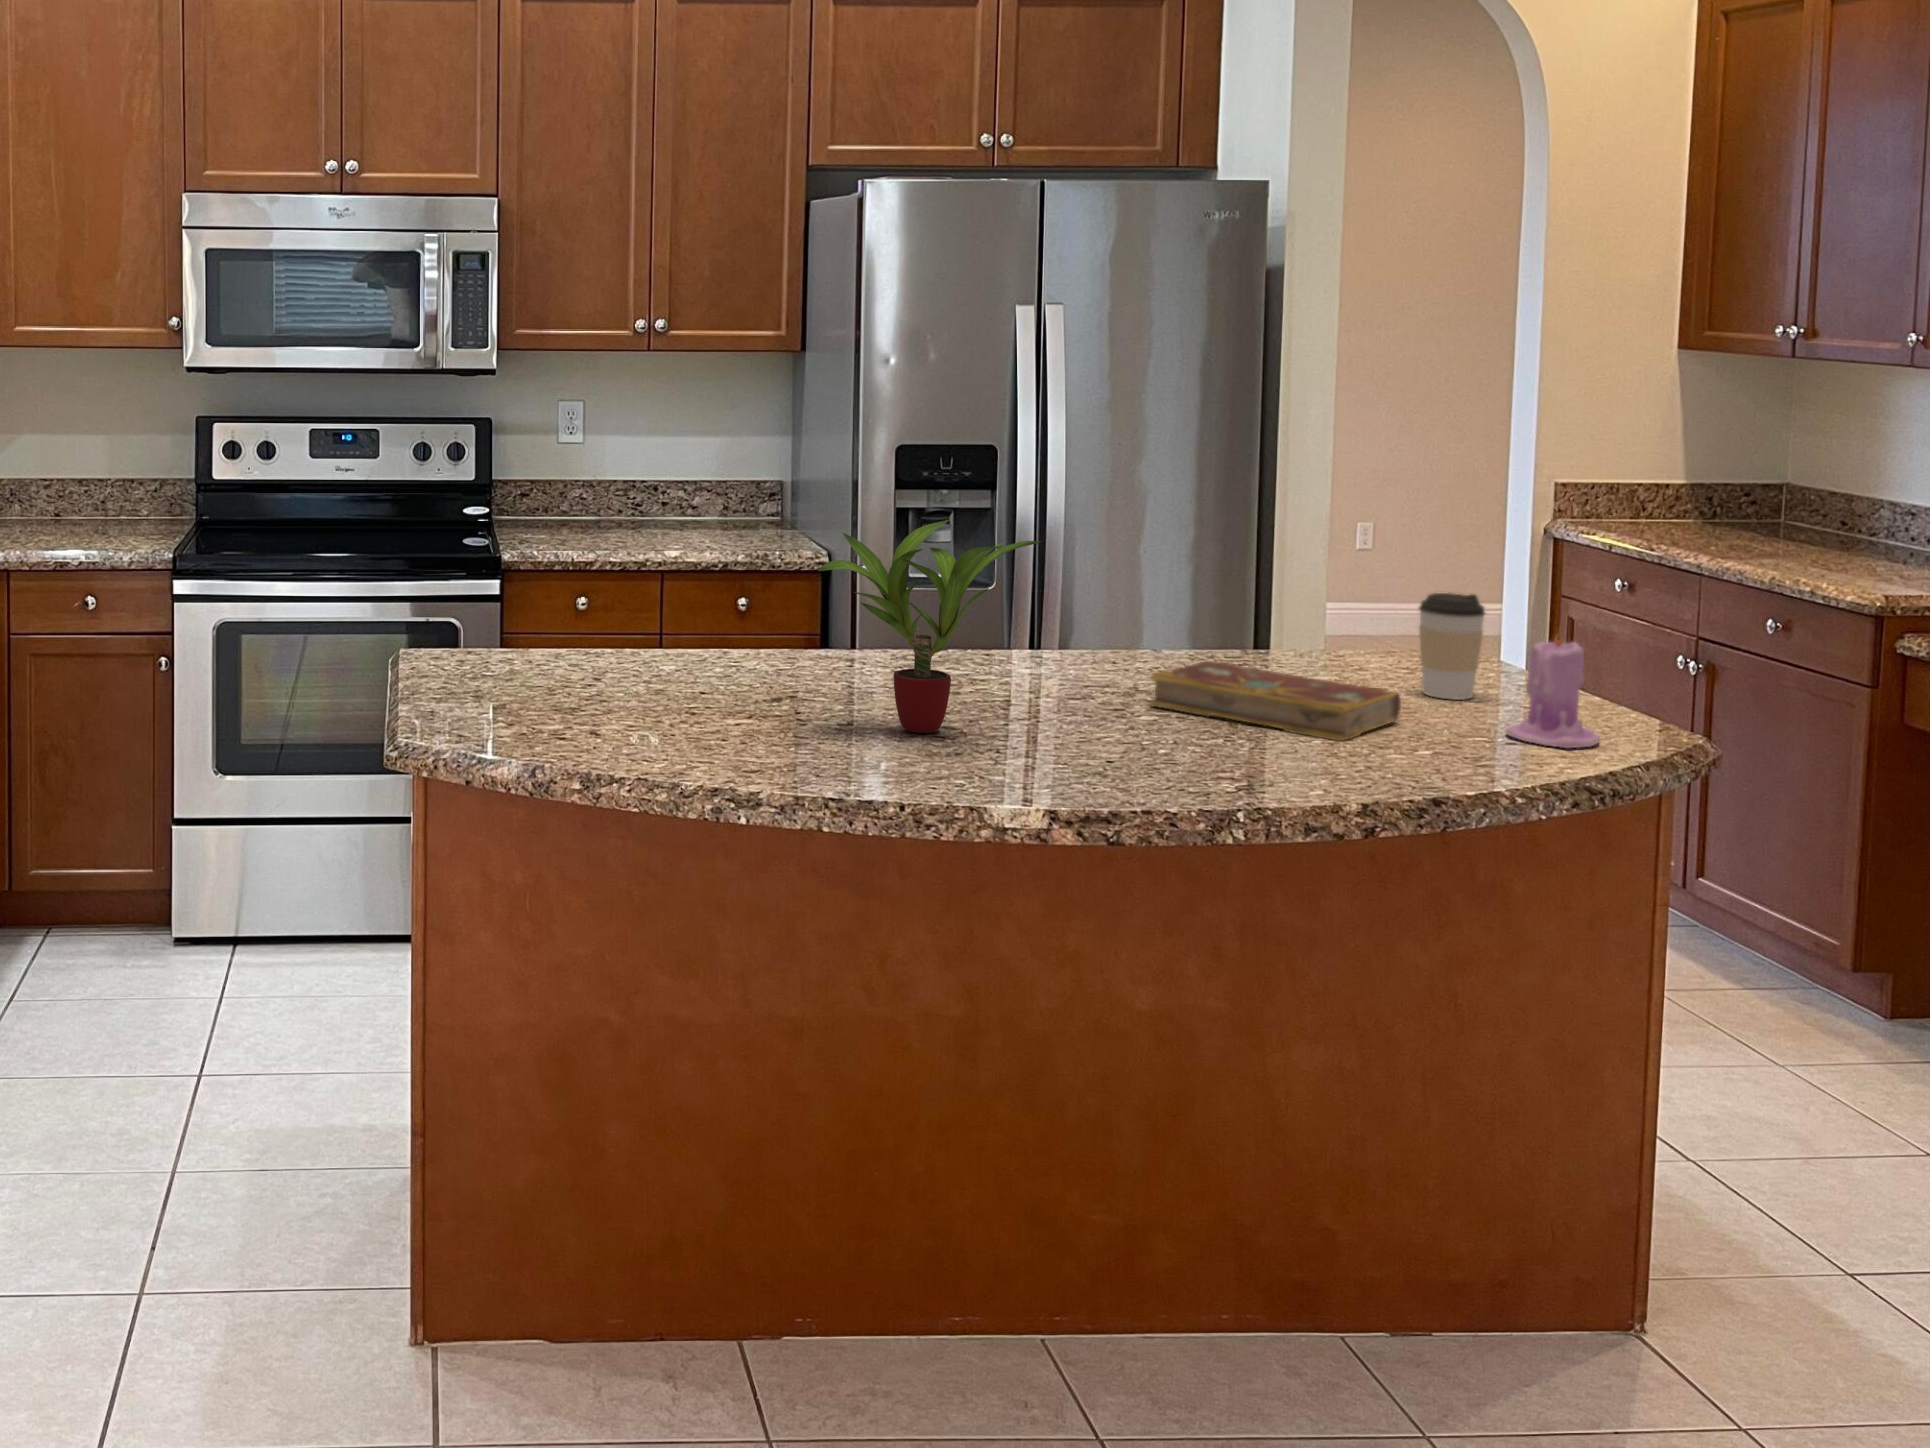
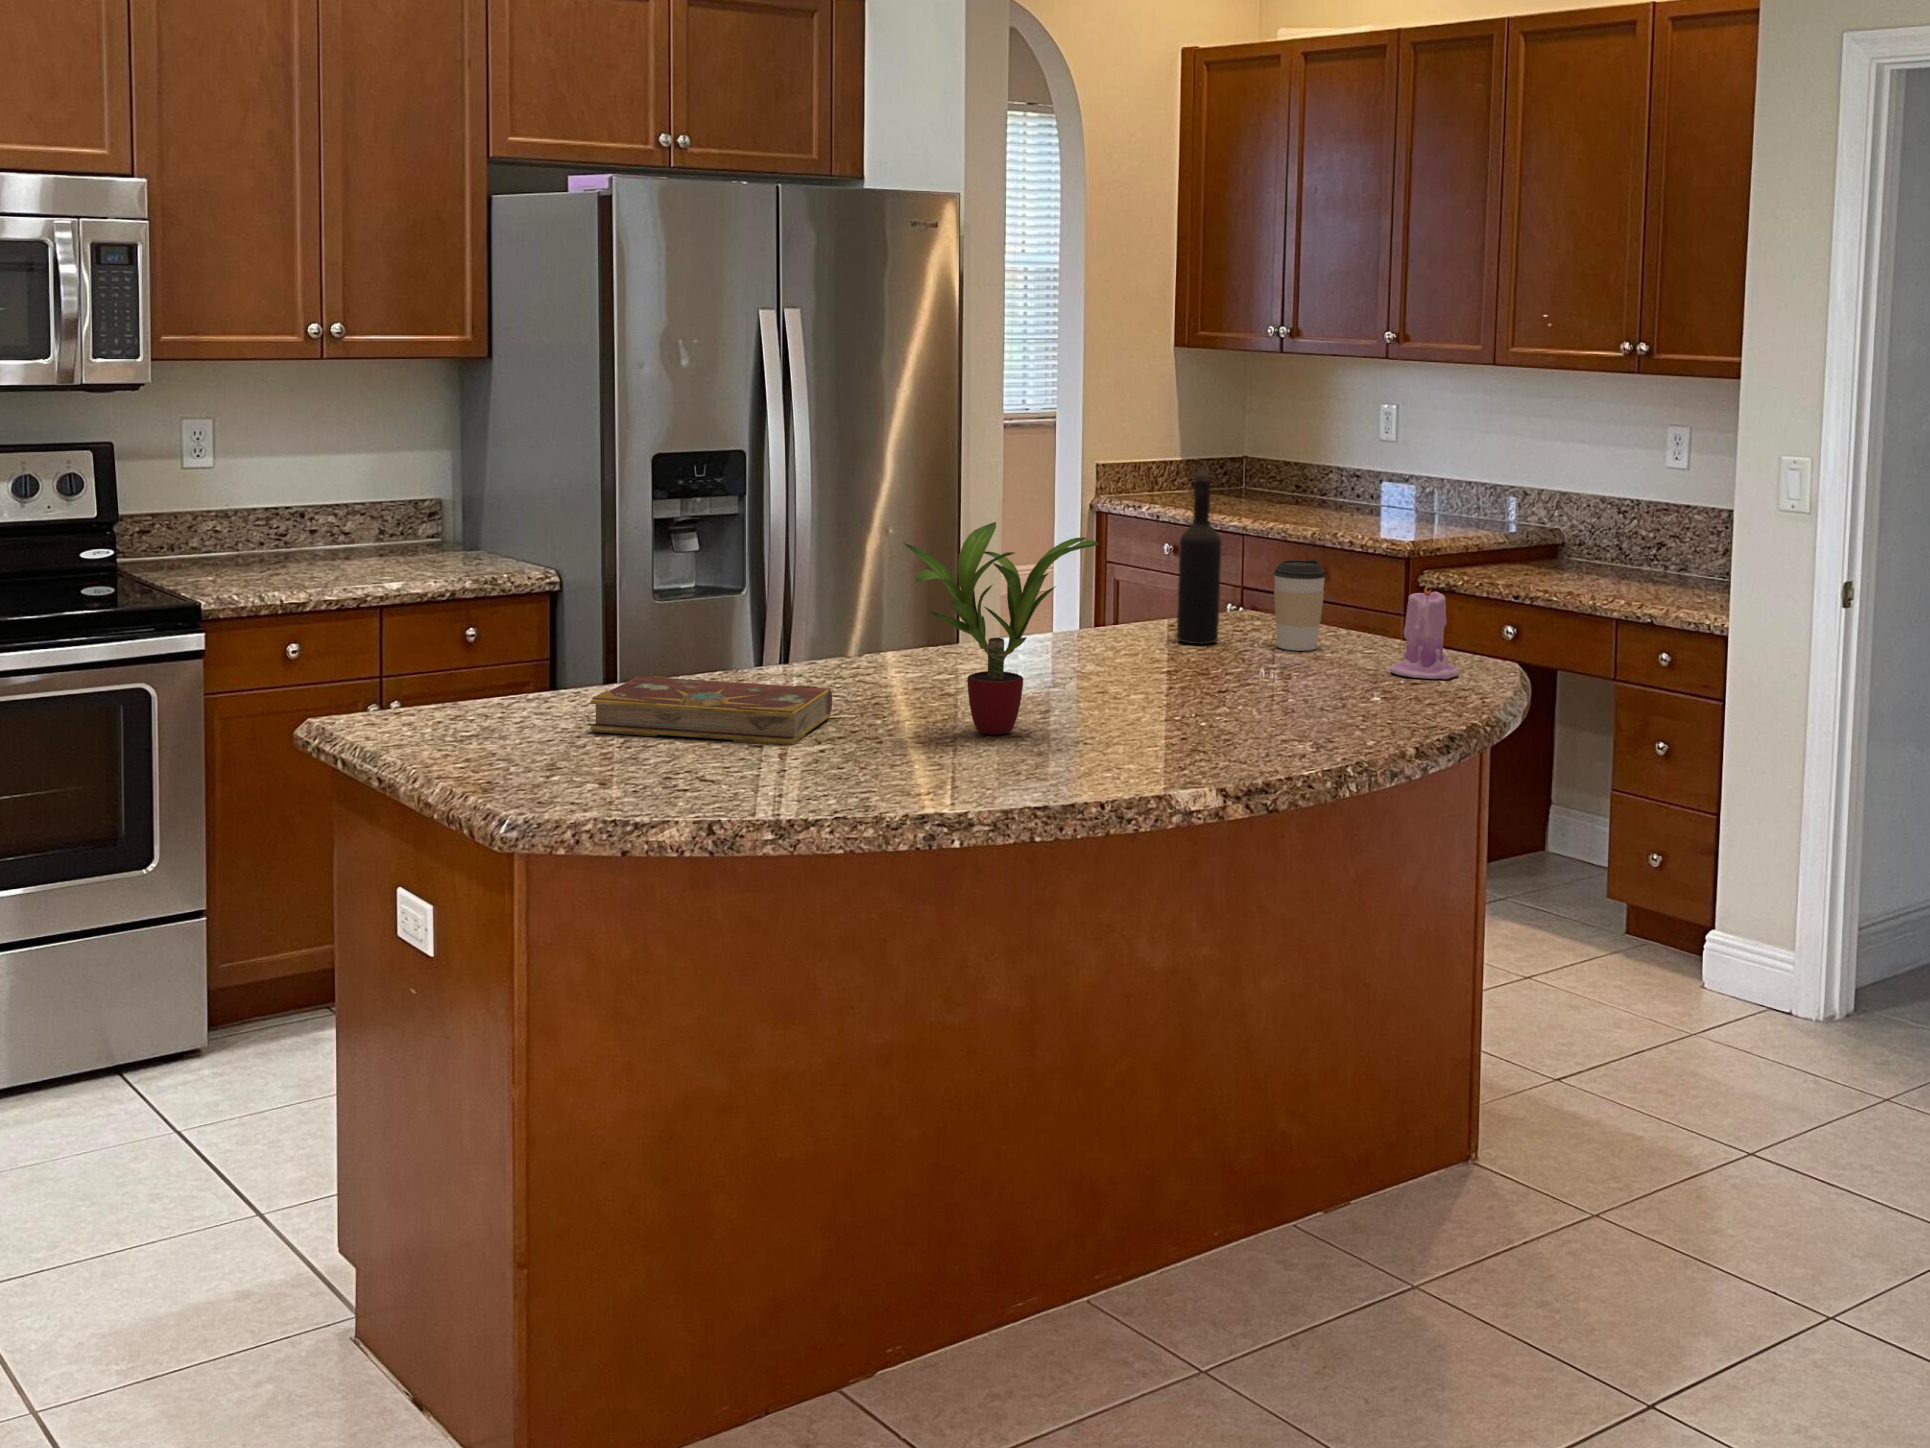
wine bottle: none [1310,483,1366,680] -> present [1177,470,1221,644]
book: present [1150,661,1401,741] -> present [590,676,832,745]

